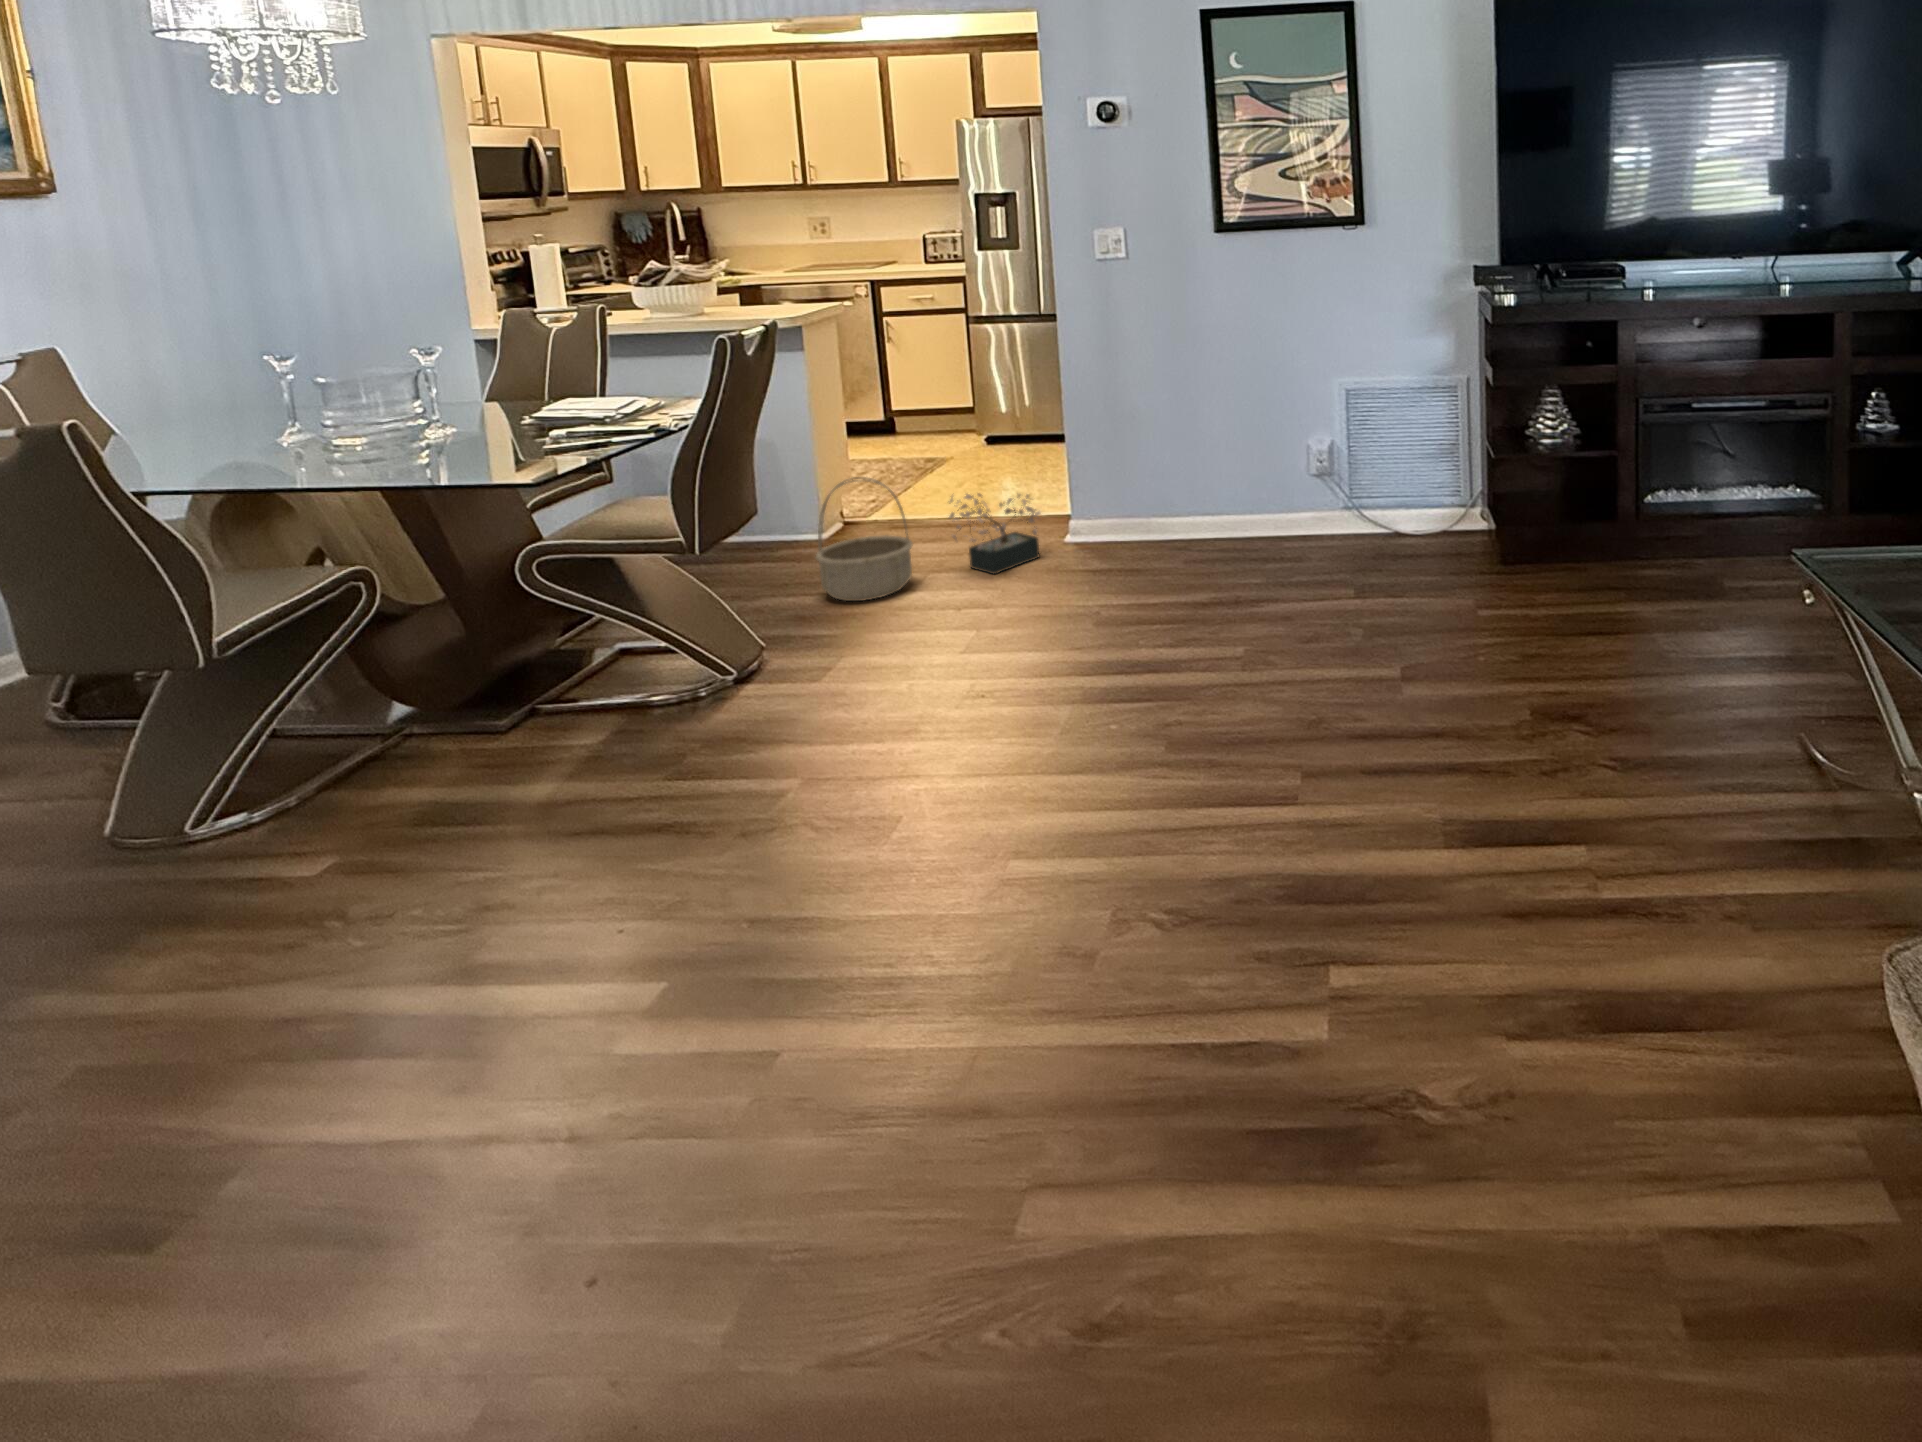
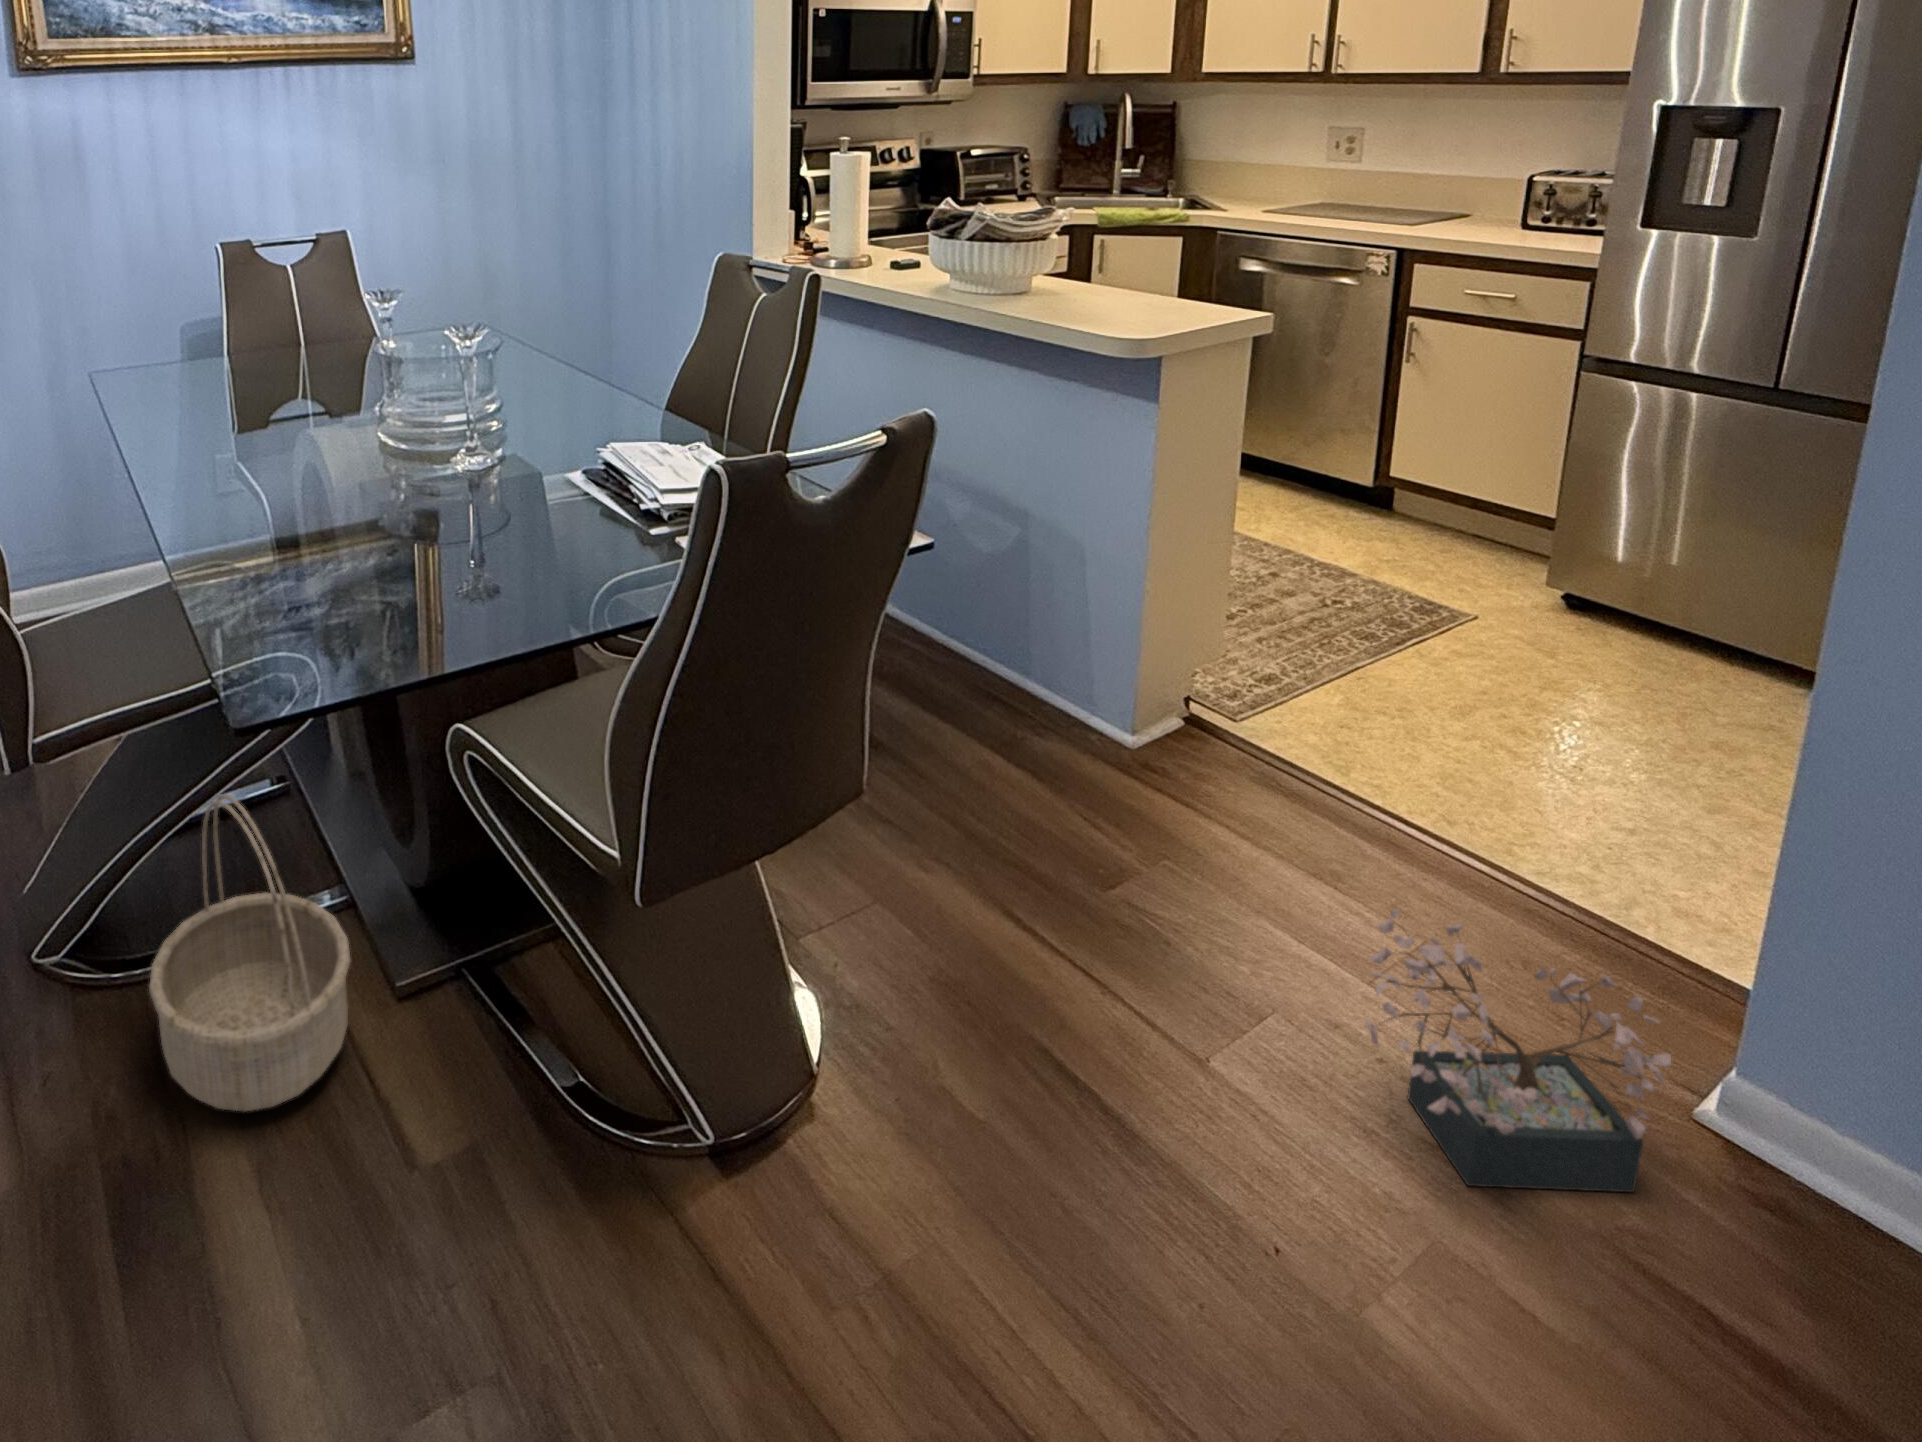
basket: present [816,477,912,601] -> present [149,794,350,1111]

